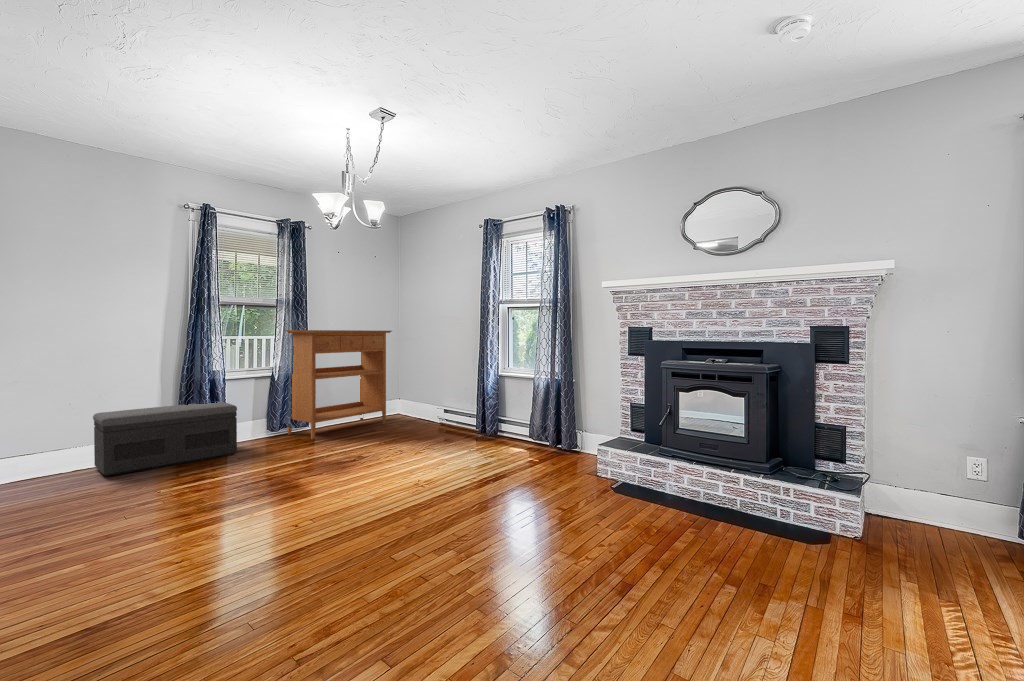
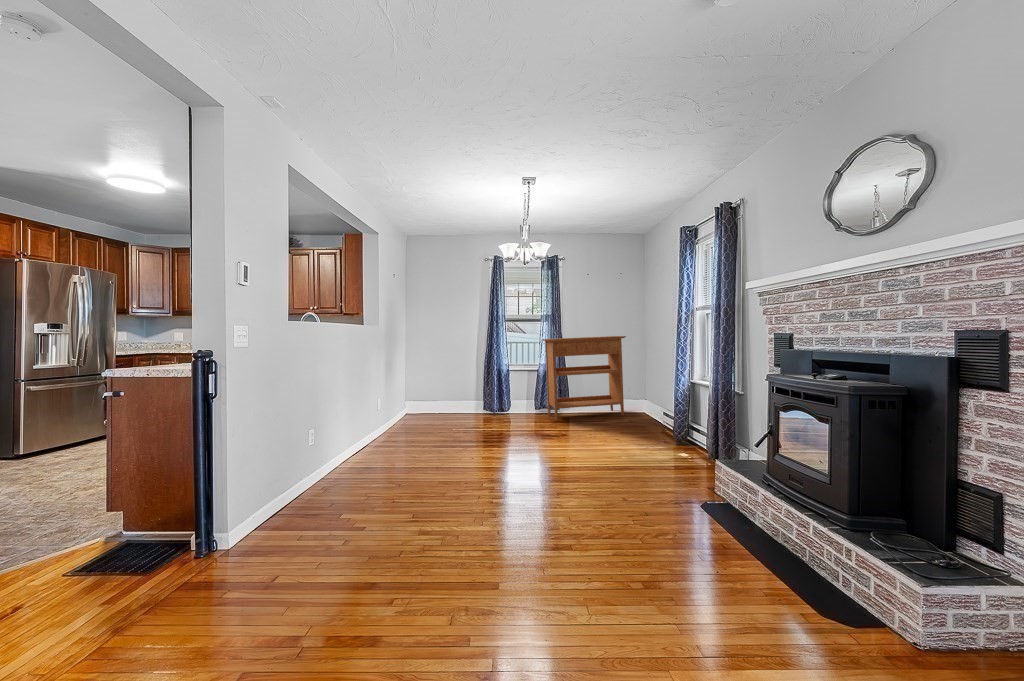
storage bench: present [93,402,237,476] -> none [433,388,504,426]

